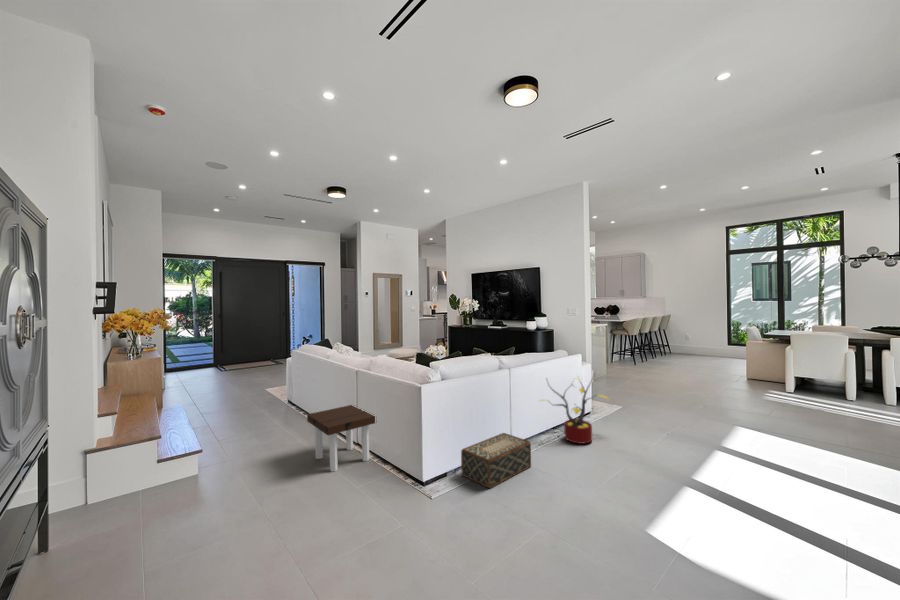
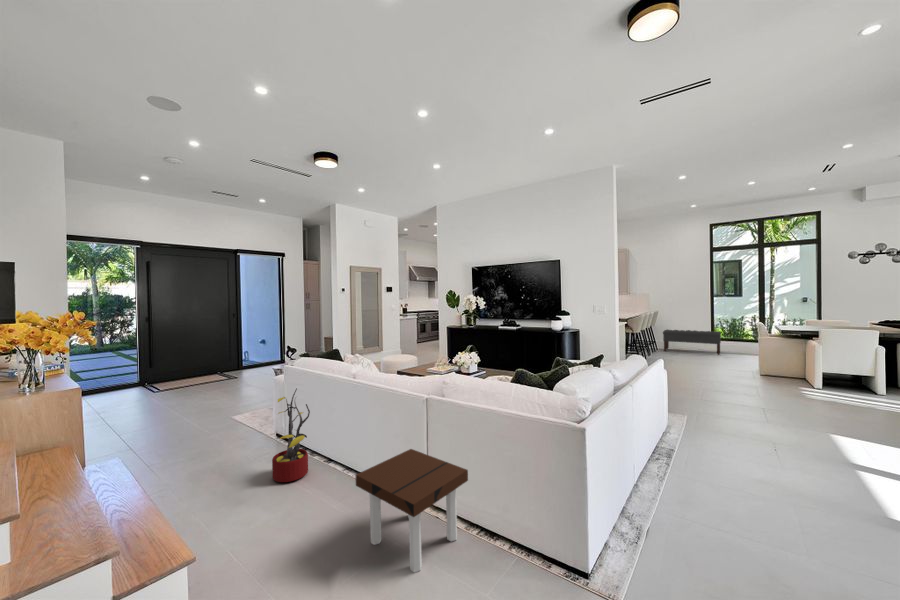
bench: none [676,333,737,360] -> present [663,330,721,355]
decorative plant: present [553,379,607,444] -> present [272,388,310,482]
woven basket: present [461,433,531,488] -> none [616,478,692,581]

